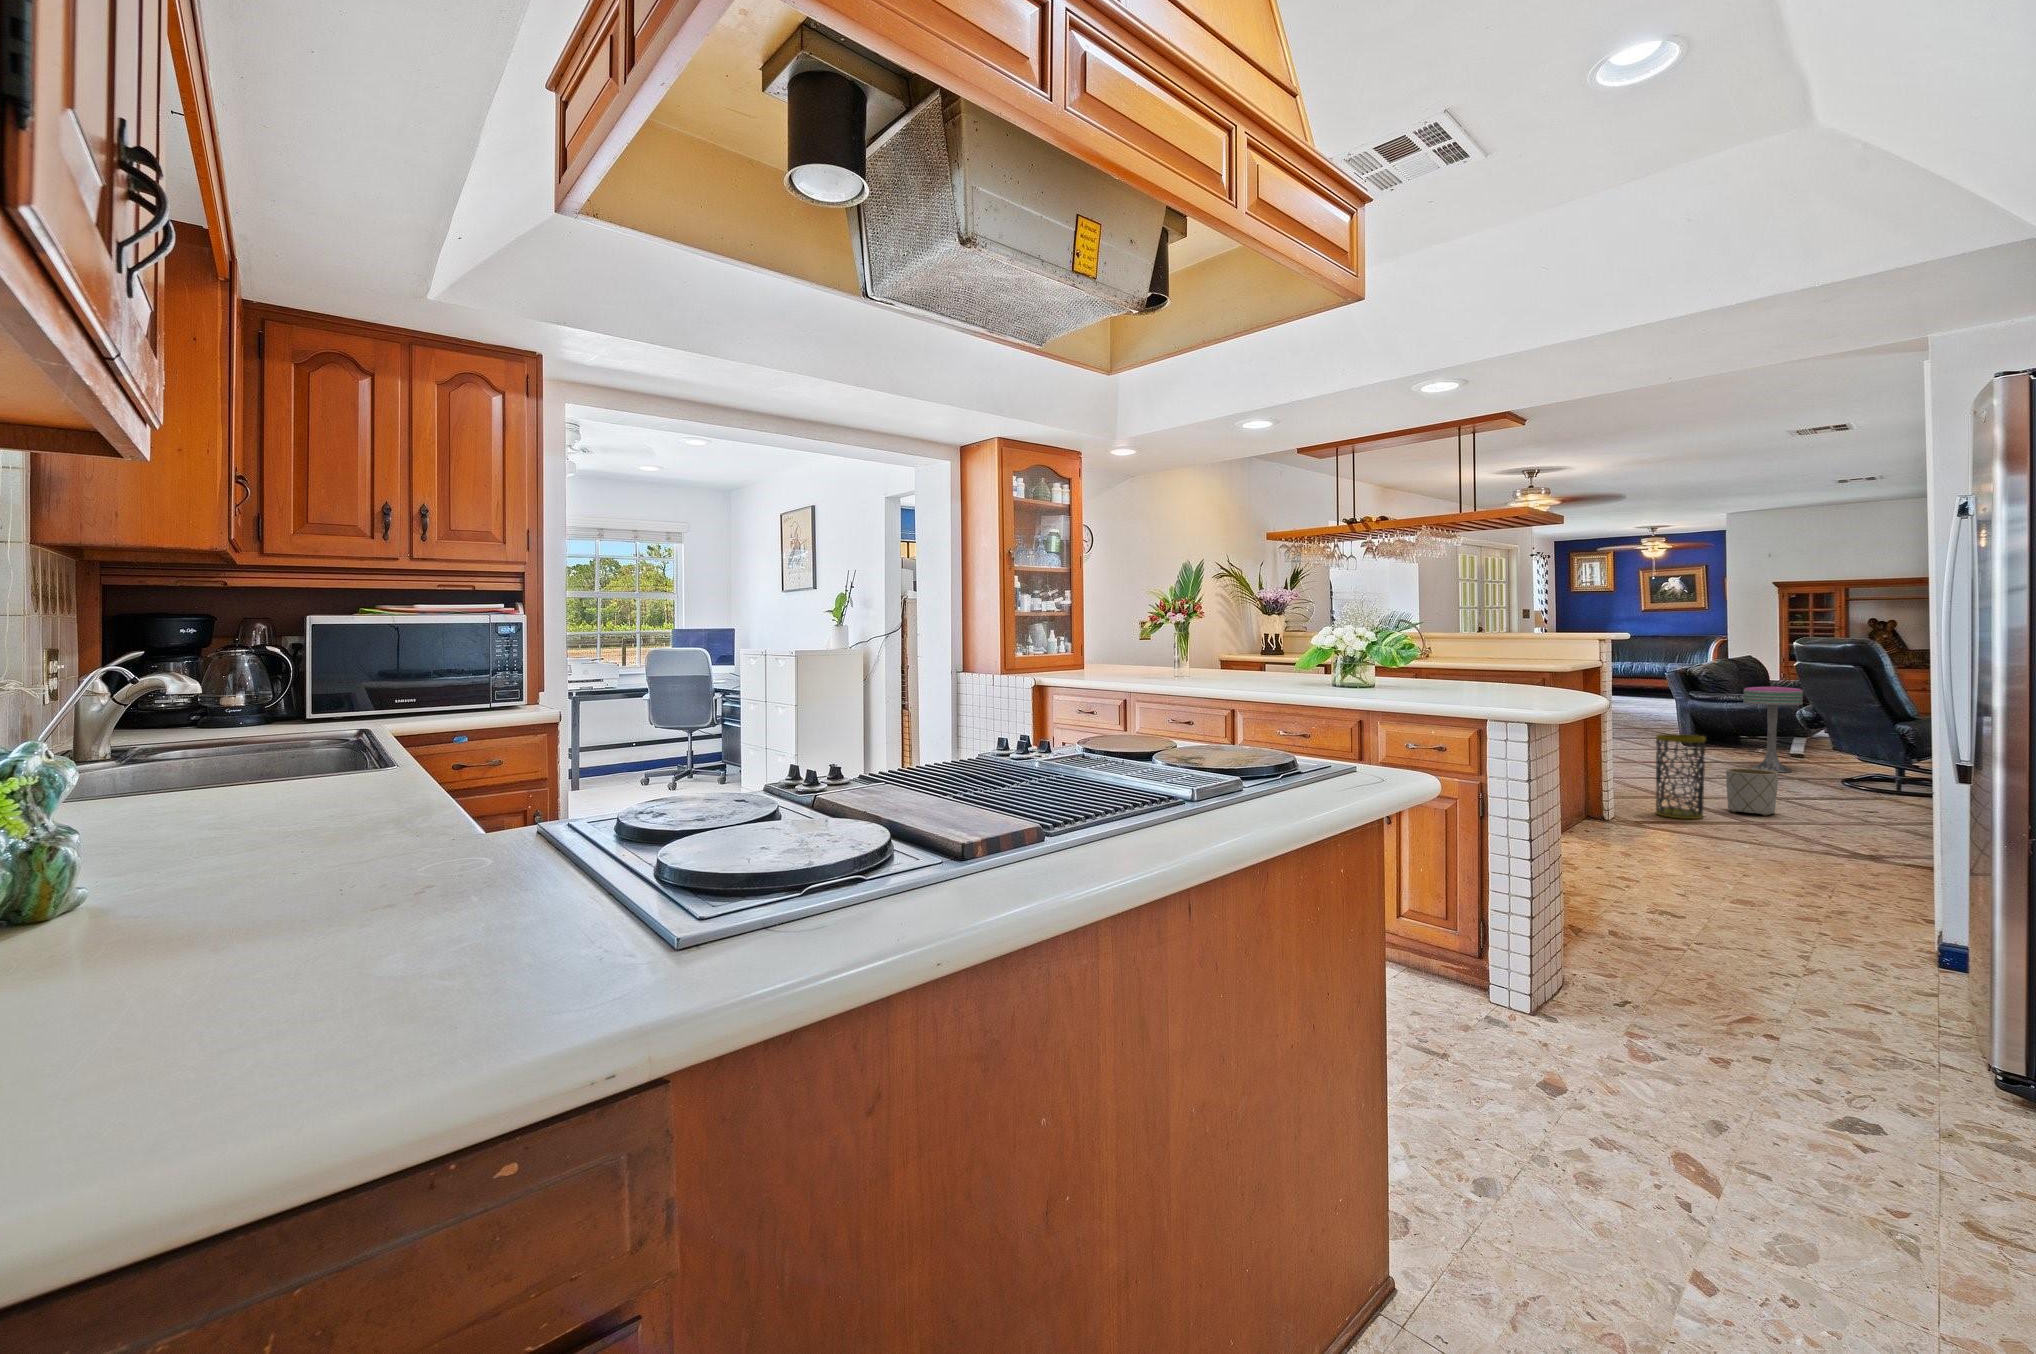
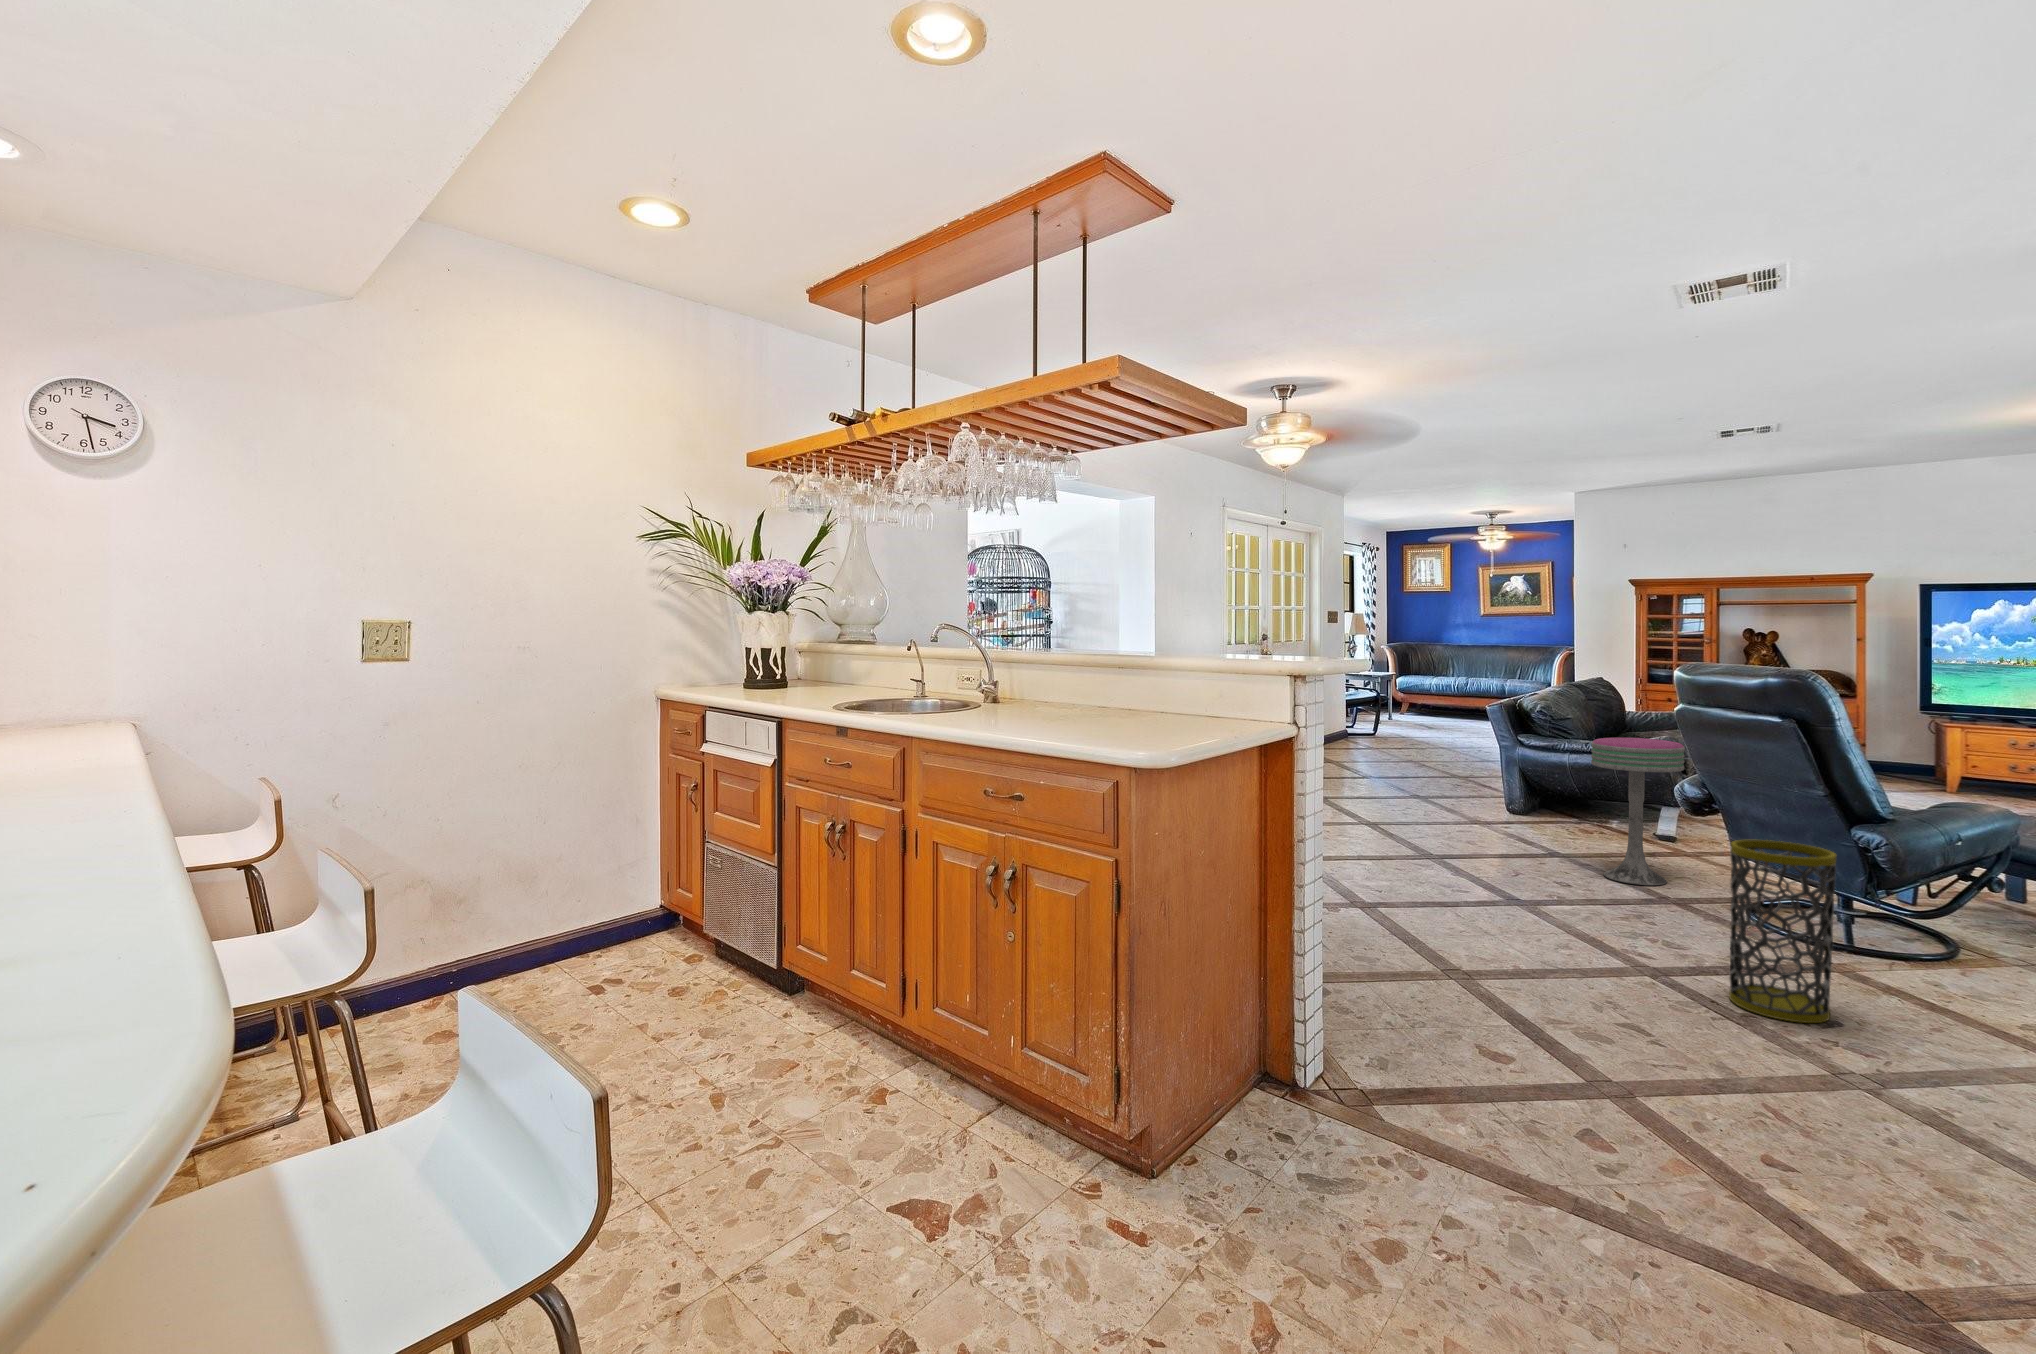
trash can: present [1656,734,1706,819] -> present [1729,840,1836,1023]
planter: present [1726,768,1778,816] -> none [1555,936,1659,1056]

